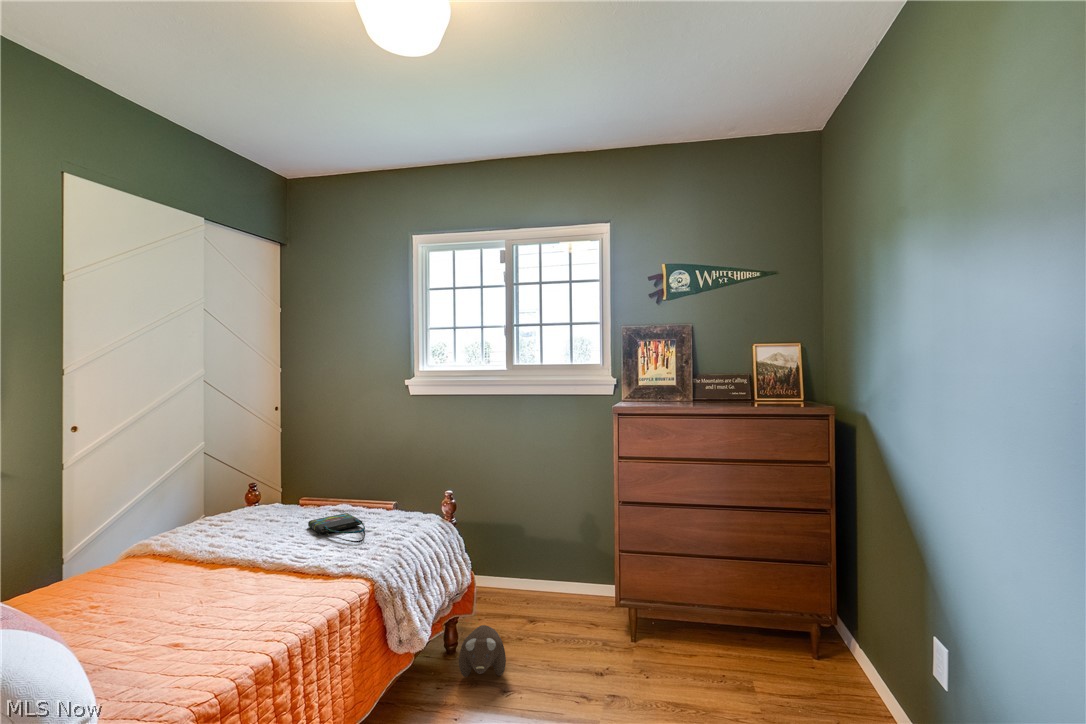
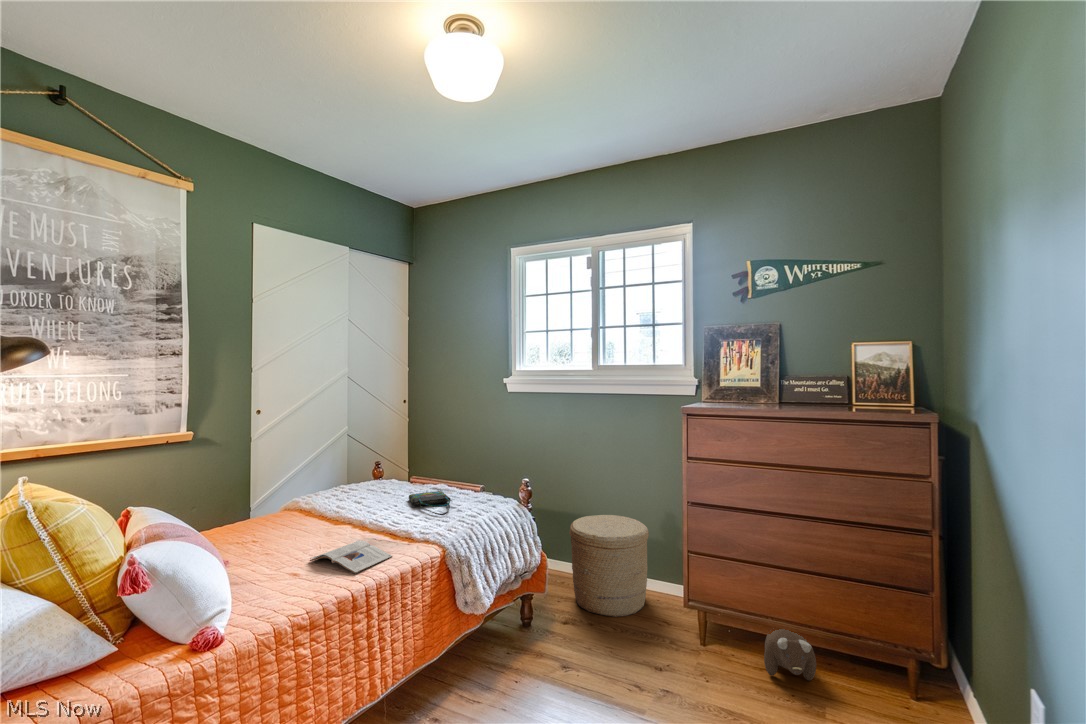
woven basket: none [489,521,571,627] -> present [569,515,649,617]
magazine: none [198,586,311,631] -> present [310,541,392,573]
plush toy: present [459,625,506,677] -> present [764,629,816,681]

